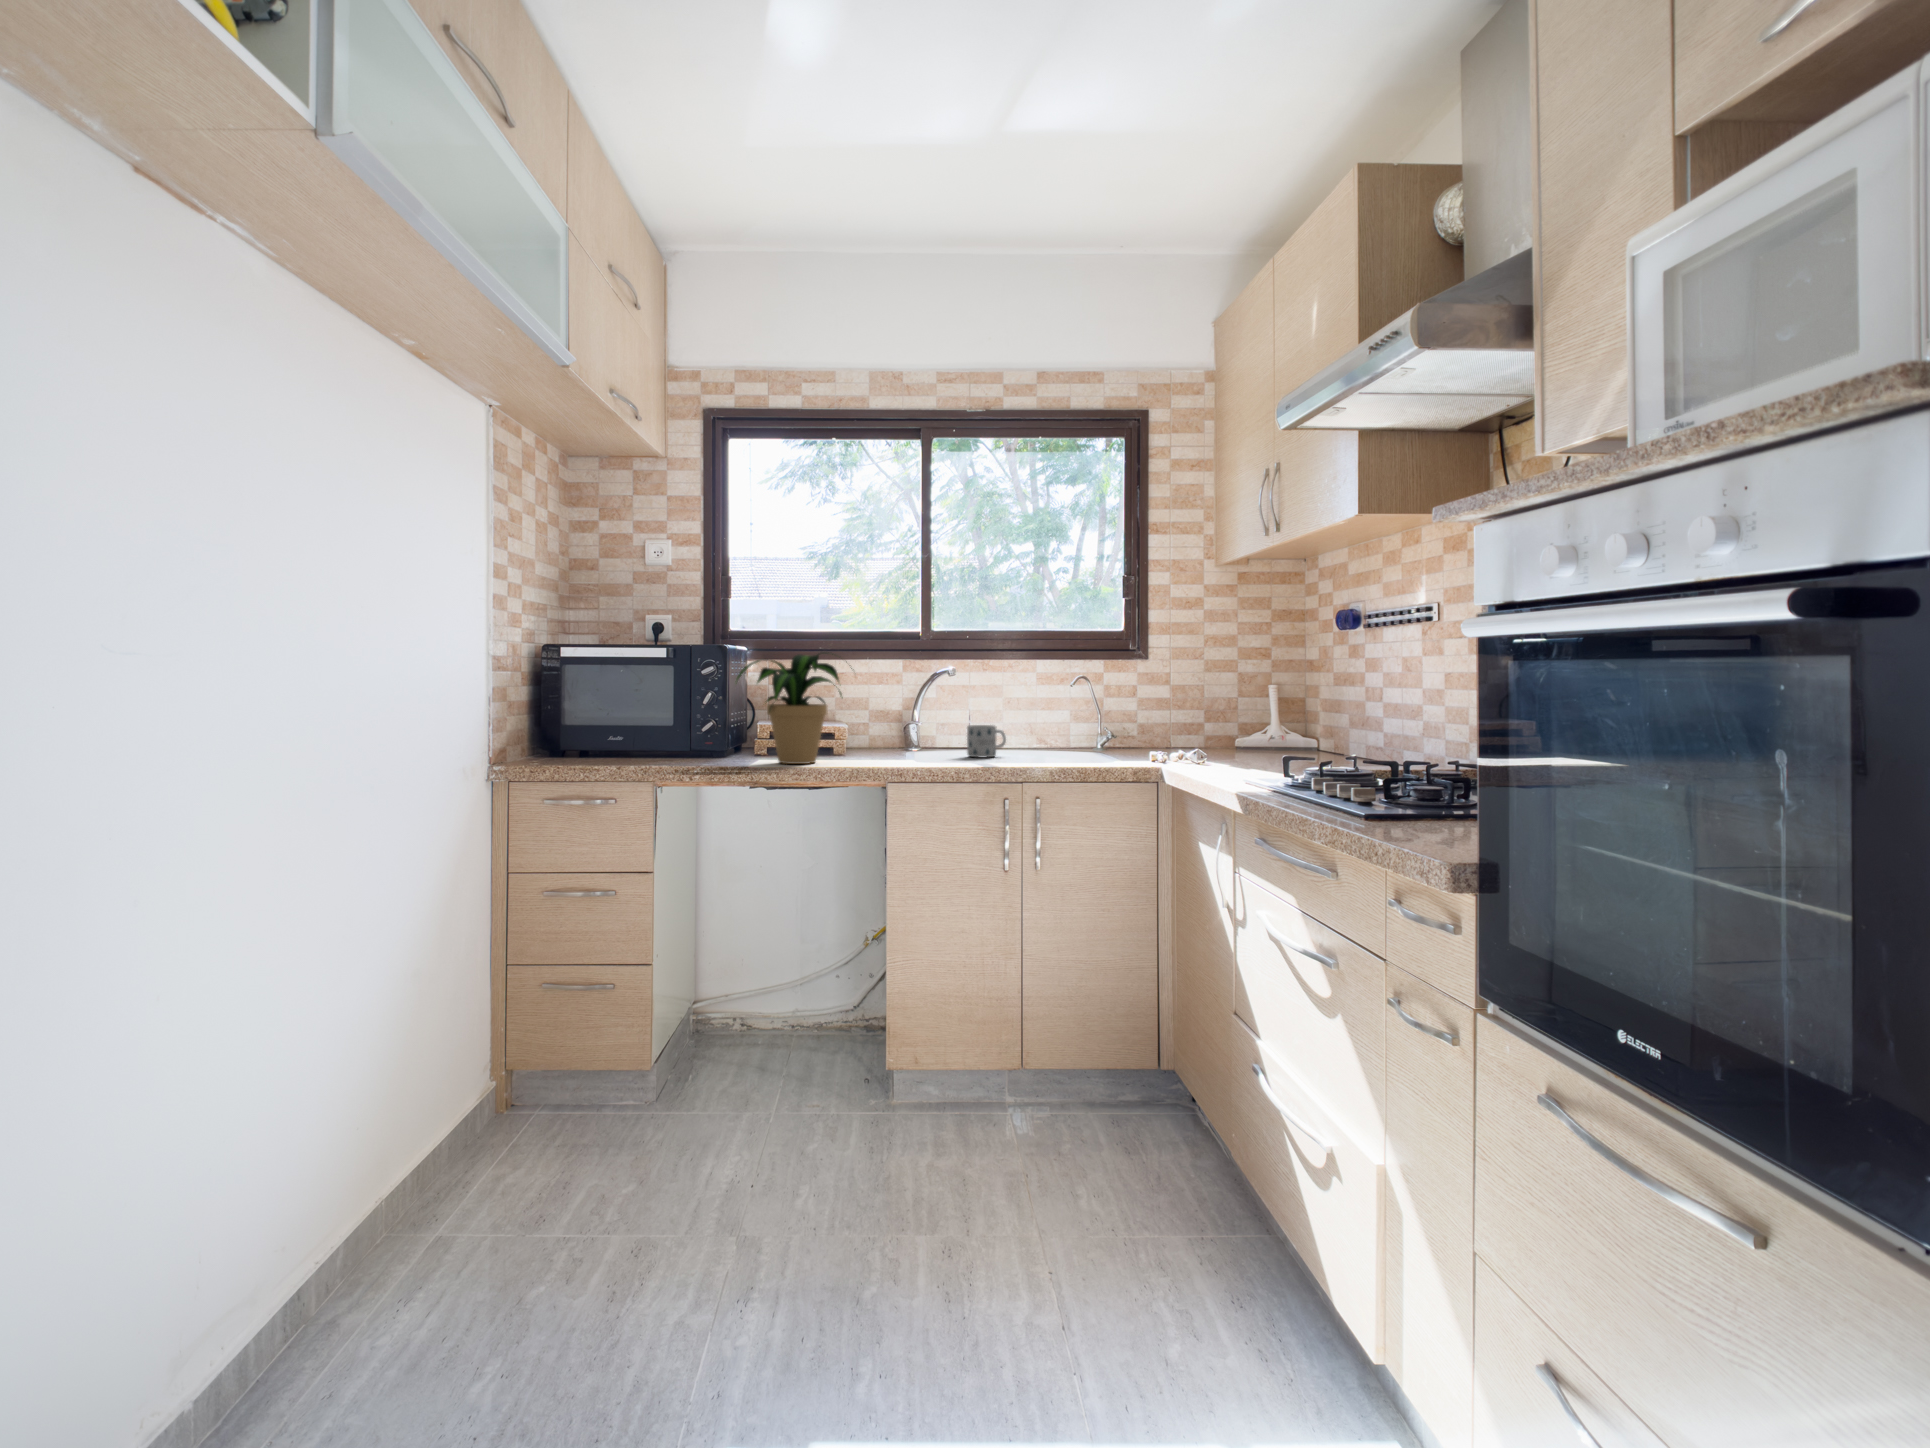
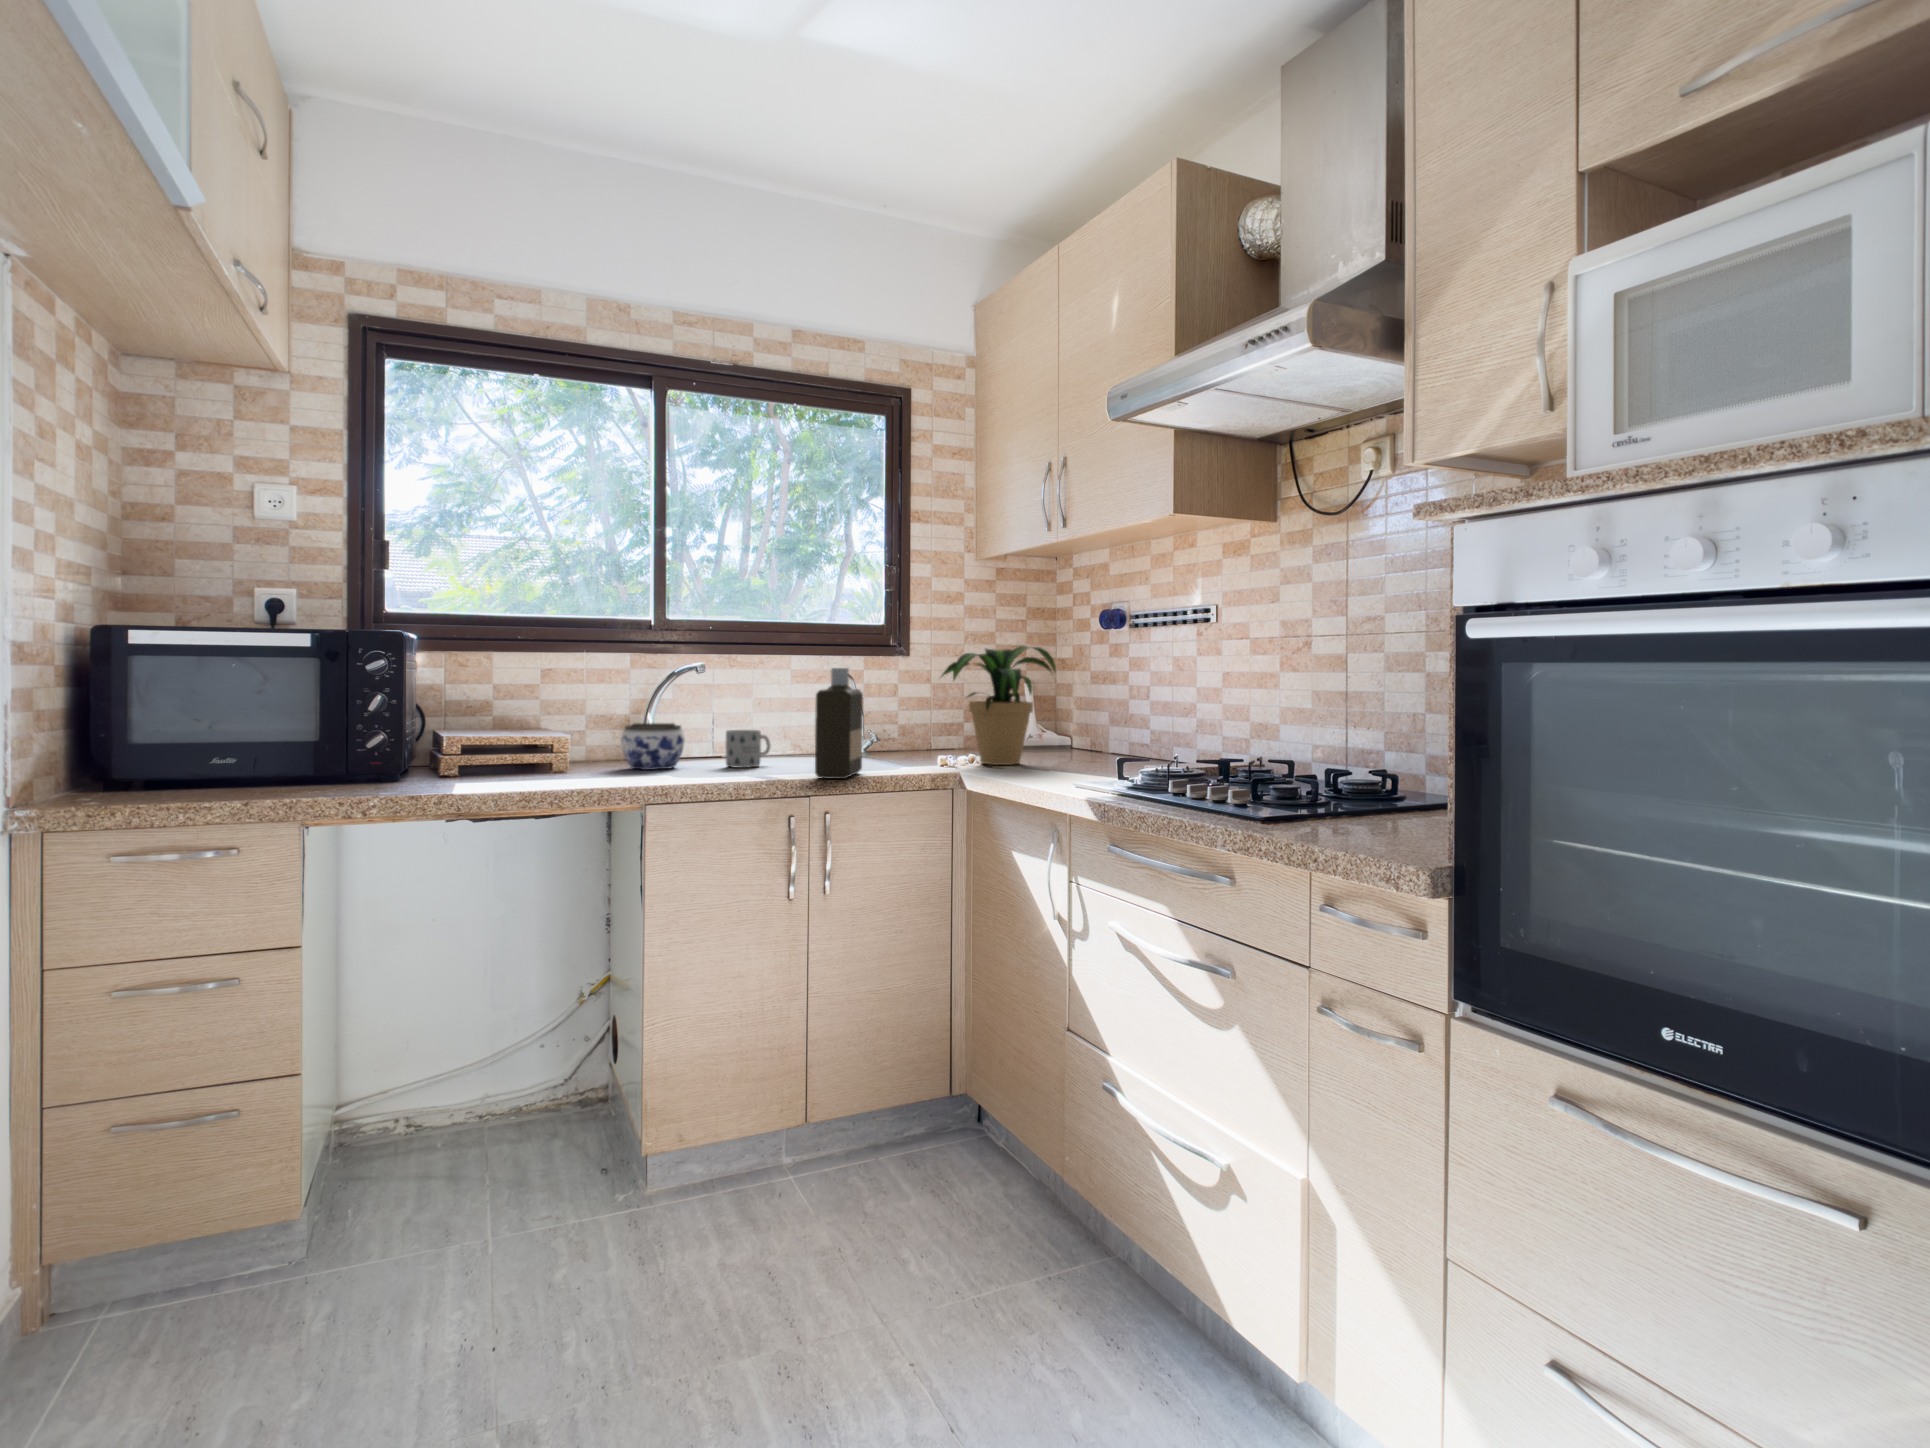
potted plant: present [736,652,852,764] -> present [942,646,1056,765]
bottle: none [1024,672,1072,769] -> present [815,668,863,779]
jar: none [885,718,935,757] -> present [621,723,685,770]

